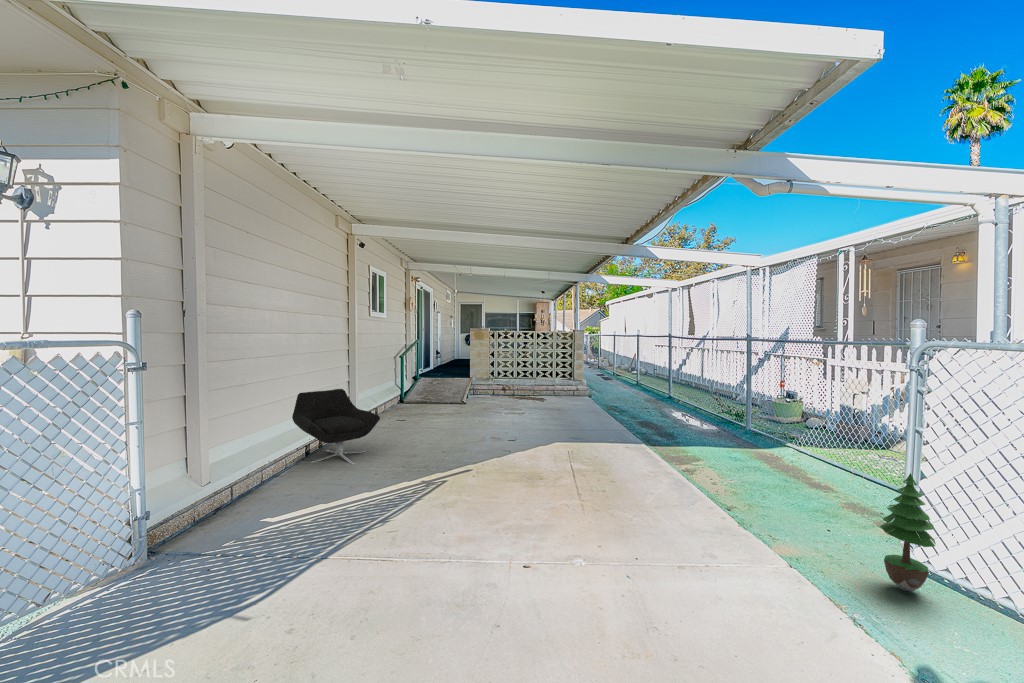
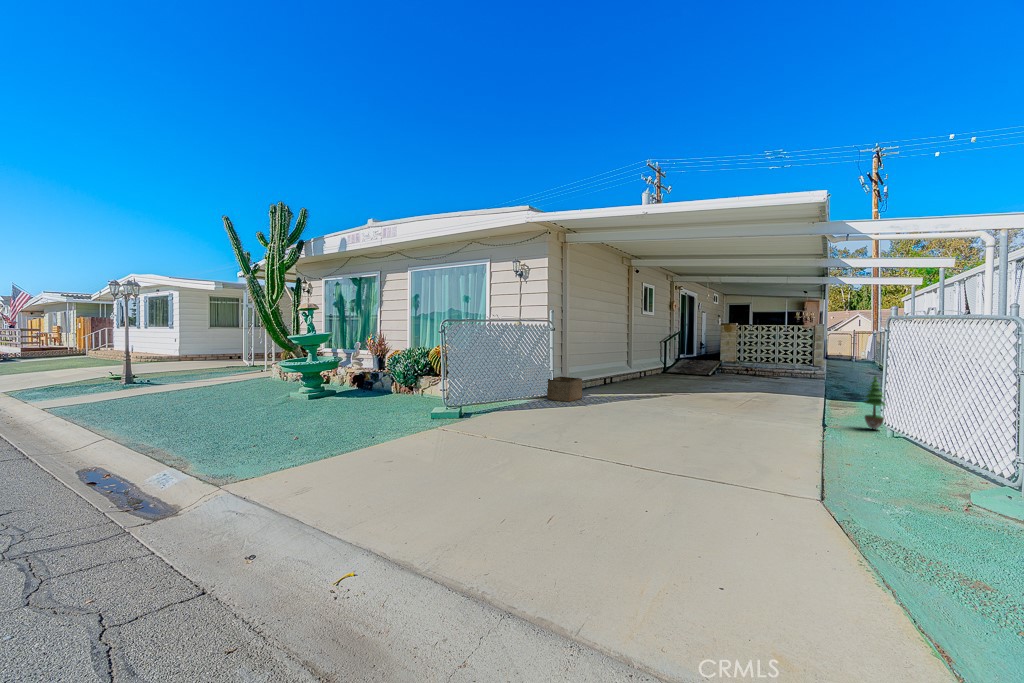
lounge chair: present [292,389,380,464] -> none [601,352,644,388]
storage bin: none [70,508,216,617] -> present [547,377,582,402]

